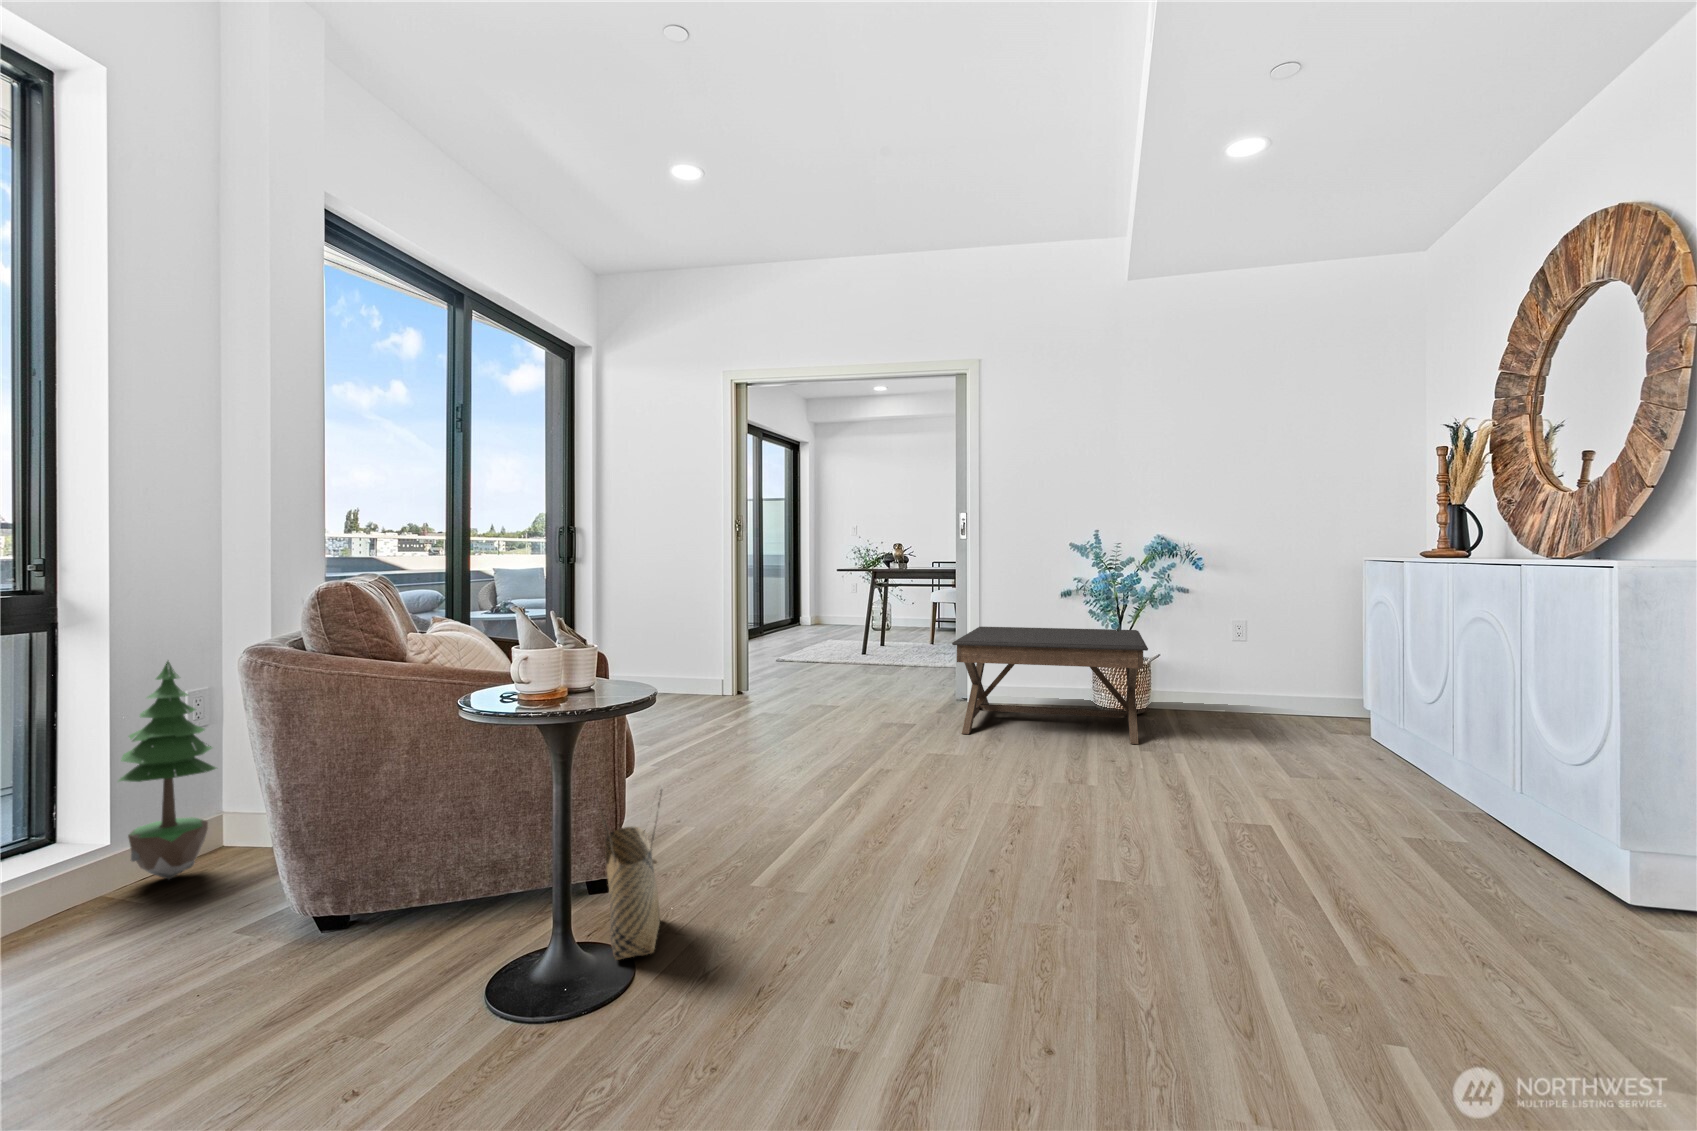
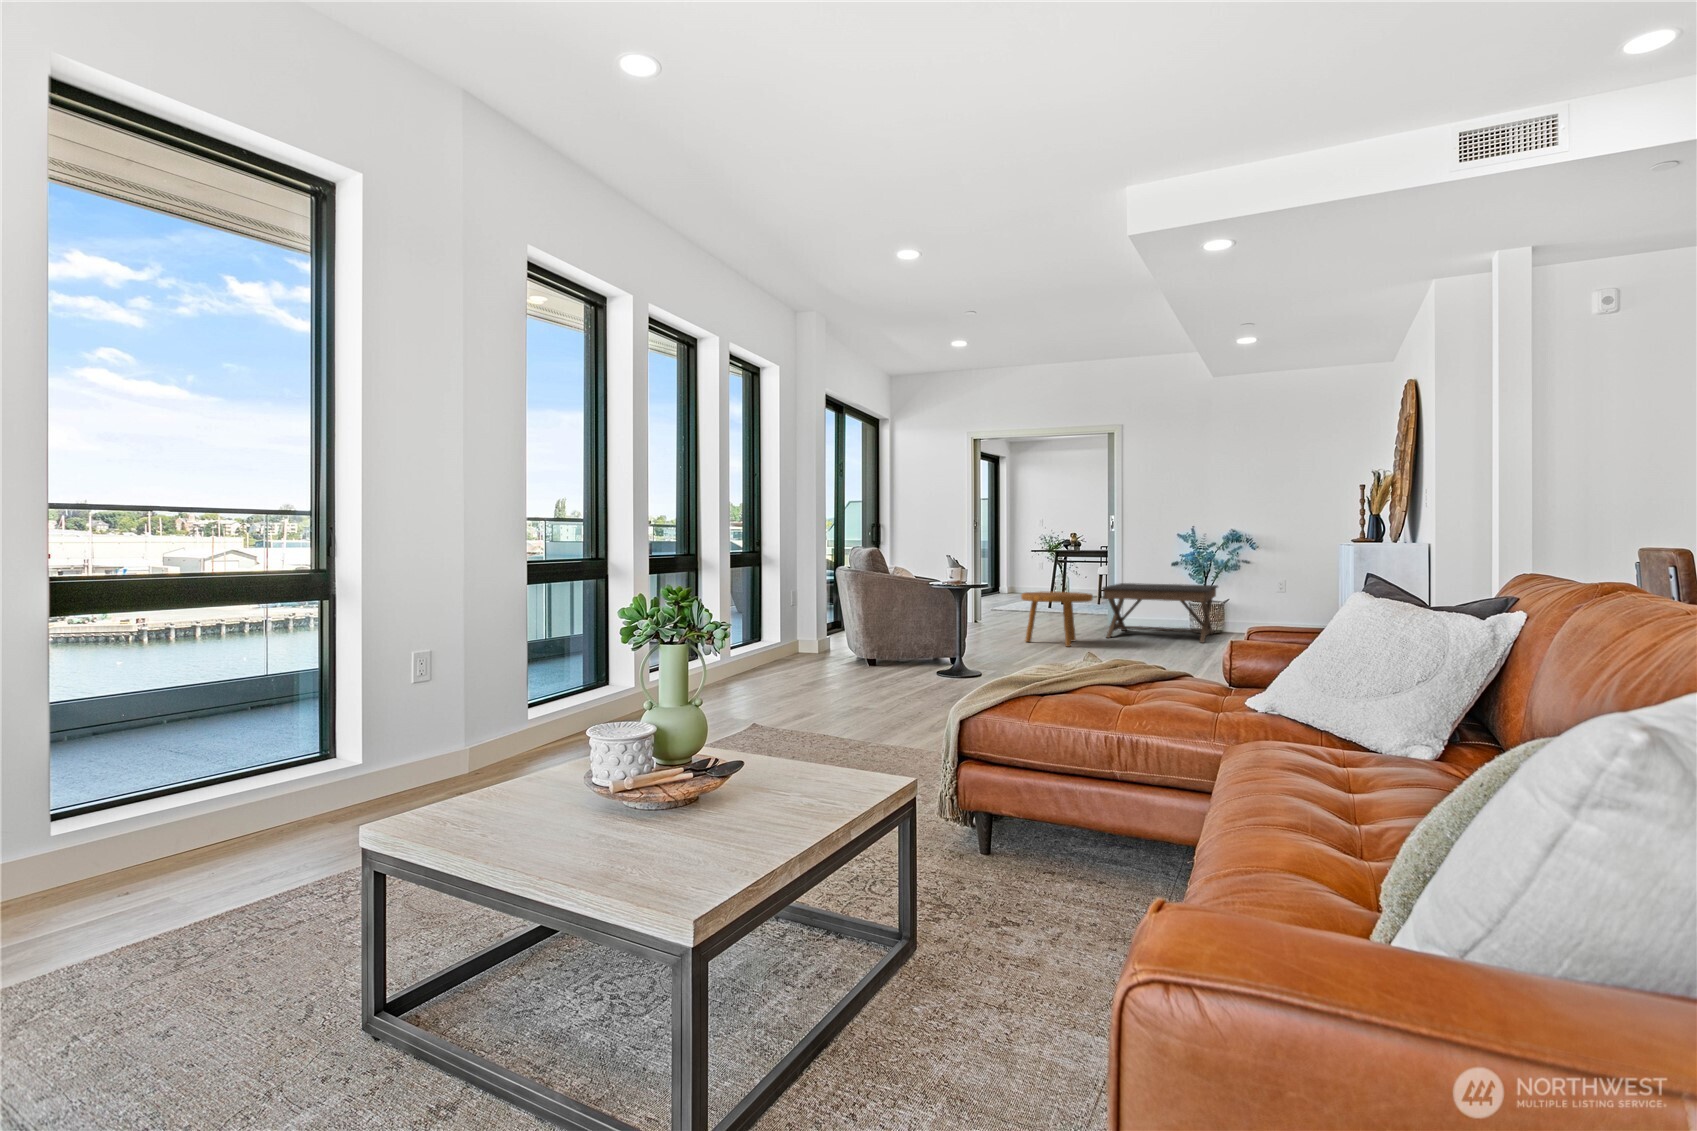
footstool: none [803,653,942,774] -> present [1021,591,1093,647]
potted tree: present [118,661,216,879] -> none [781,578,809,657]
woven basket: present [596,785,663,959] -> none [961,618,985,671]

